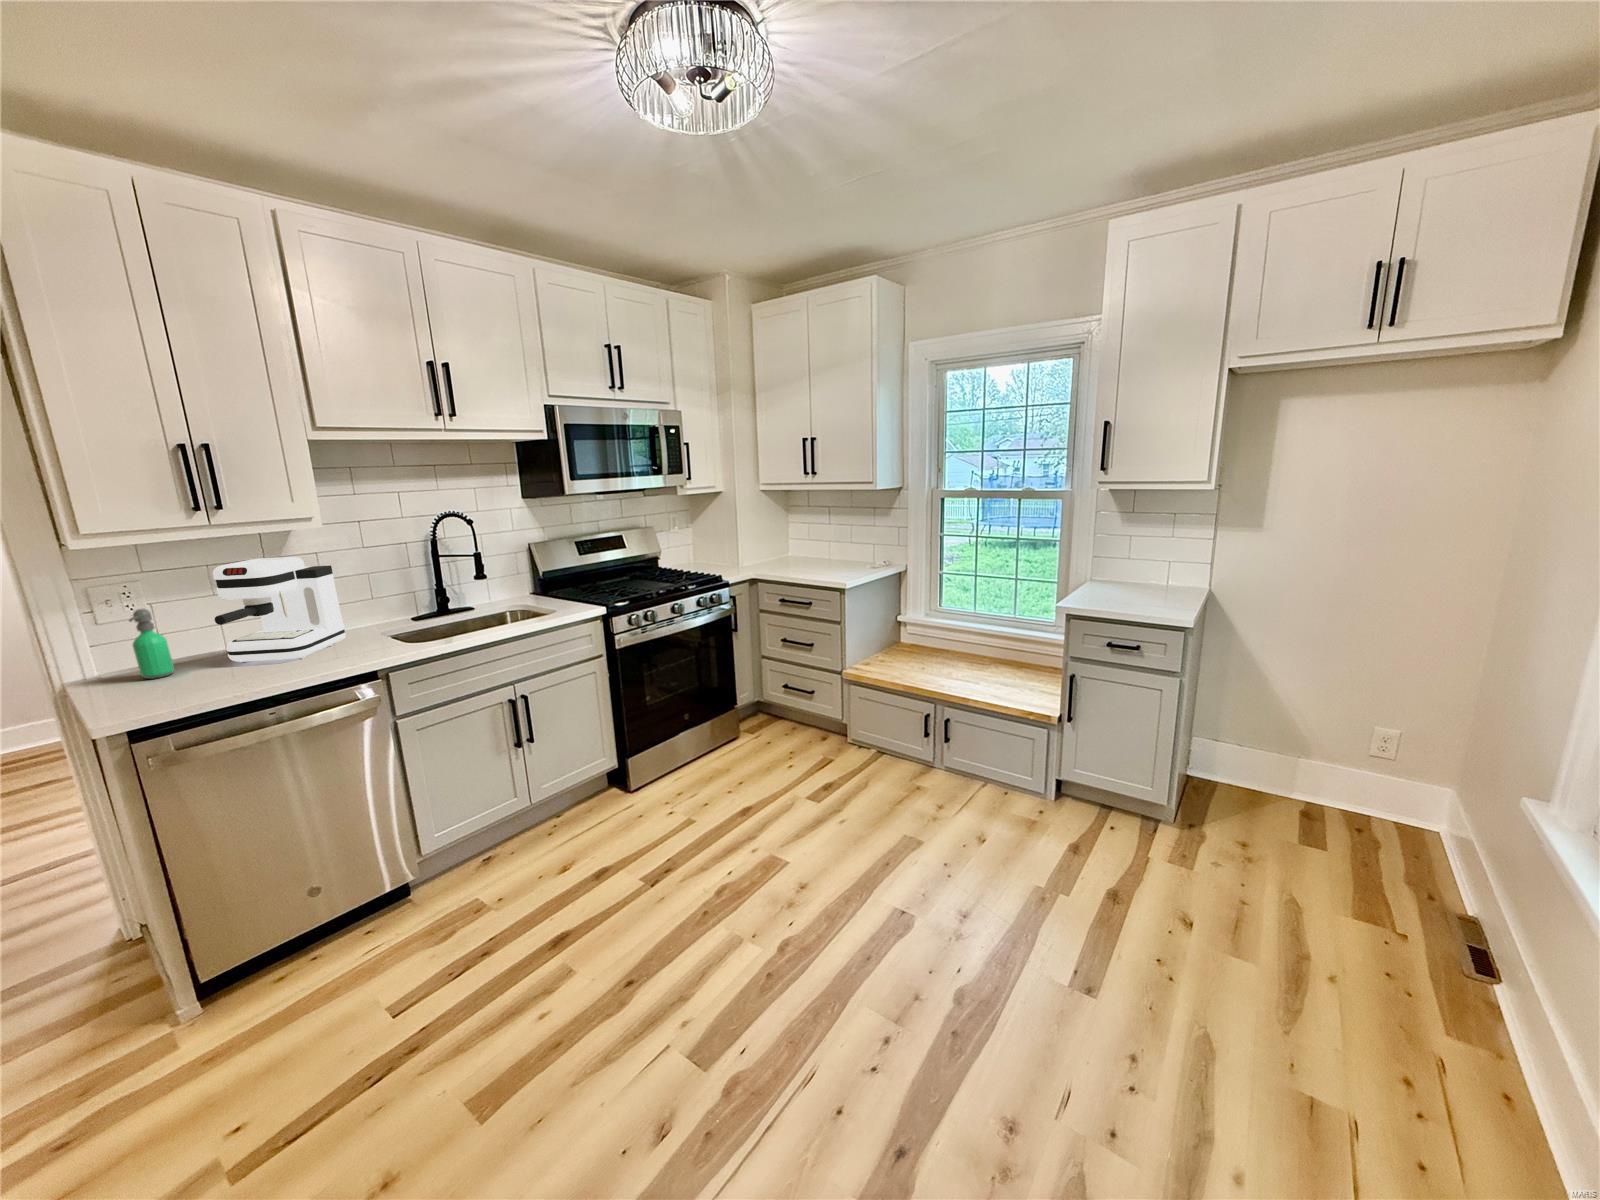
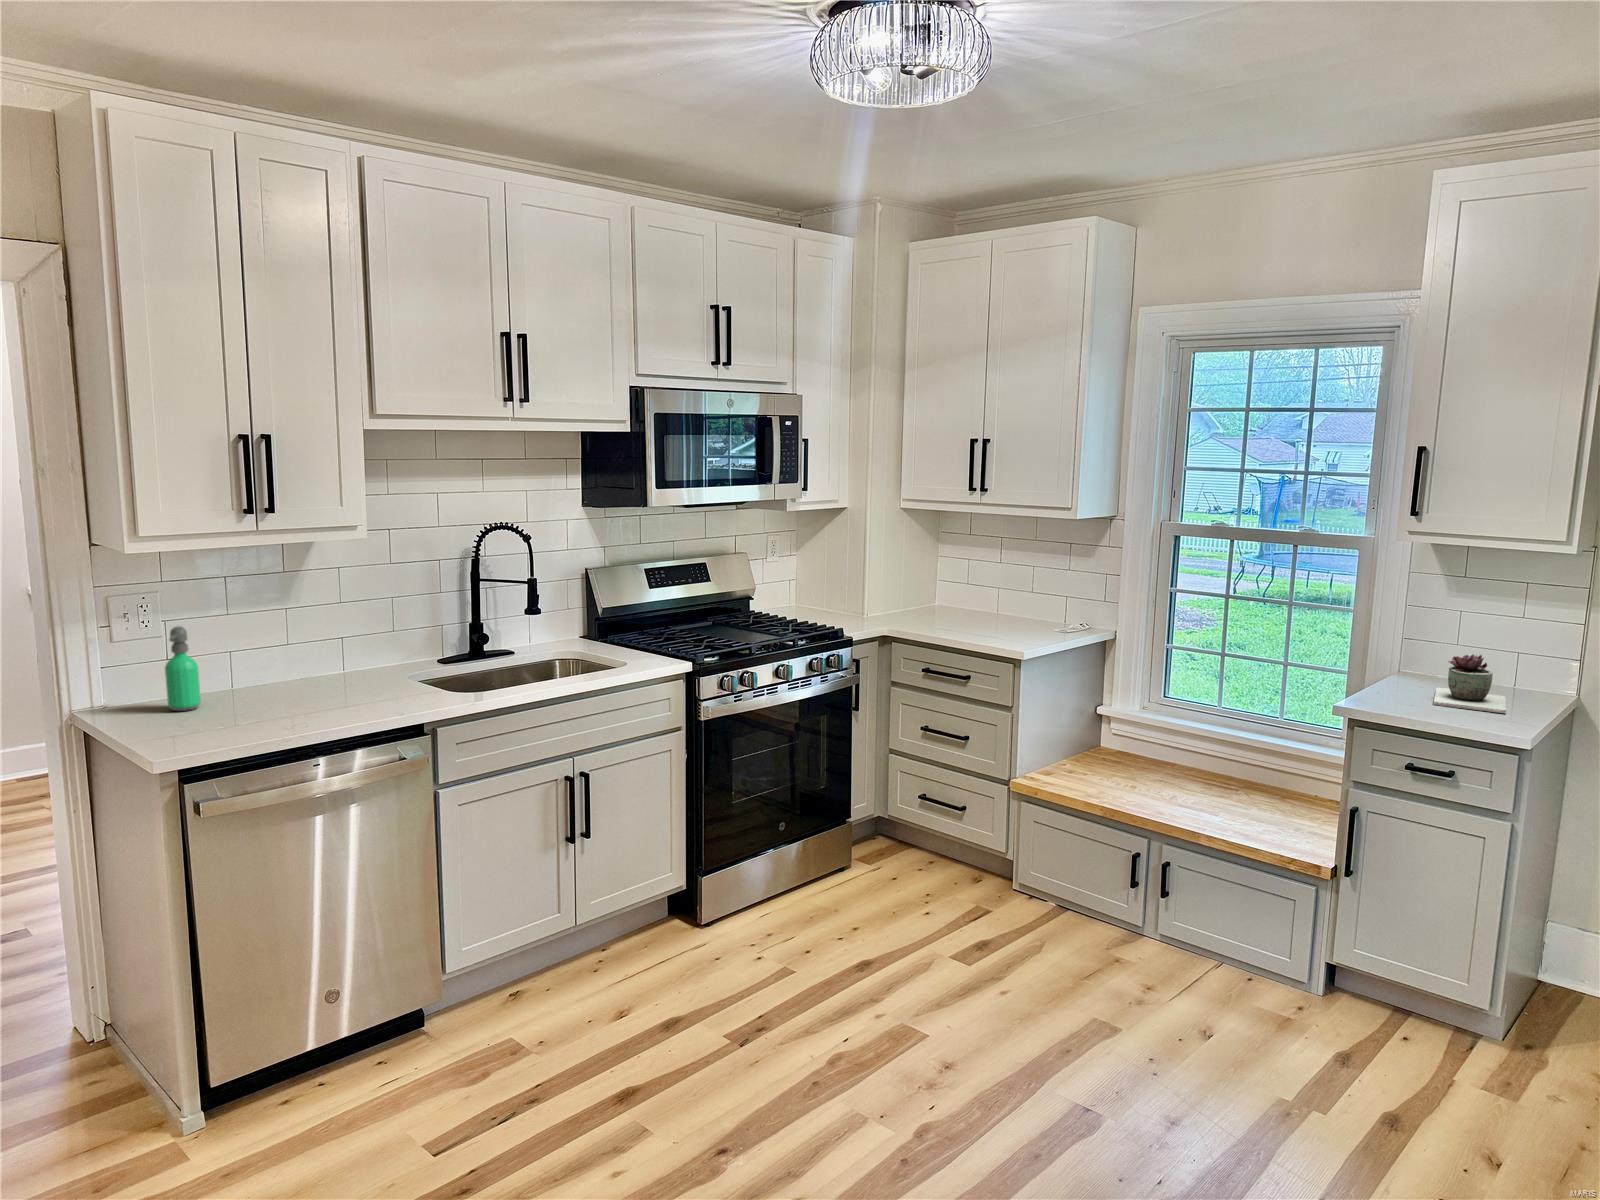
coffee maker: present [213,557,346,662] -> none [254,573,380,701]
succulent plant: none [1121,564,1170,603] -> present [1434,654,1506,713]

